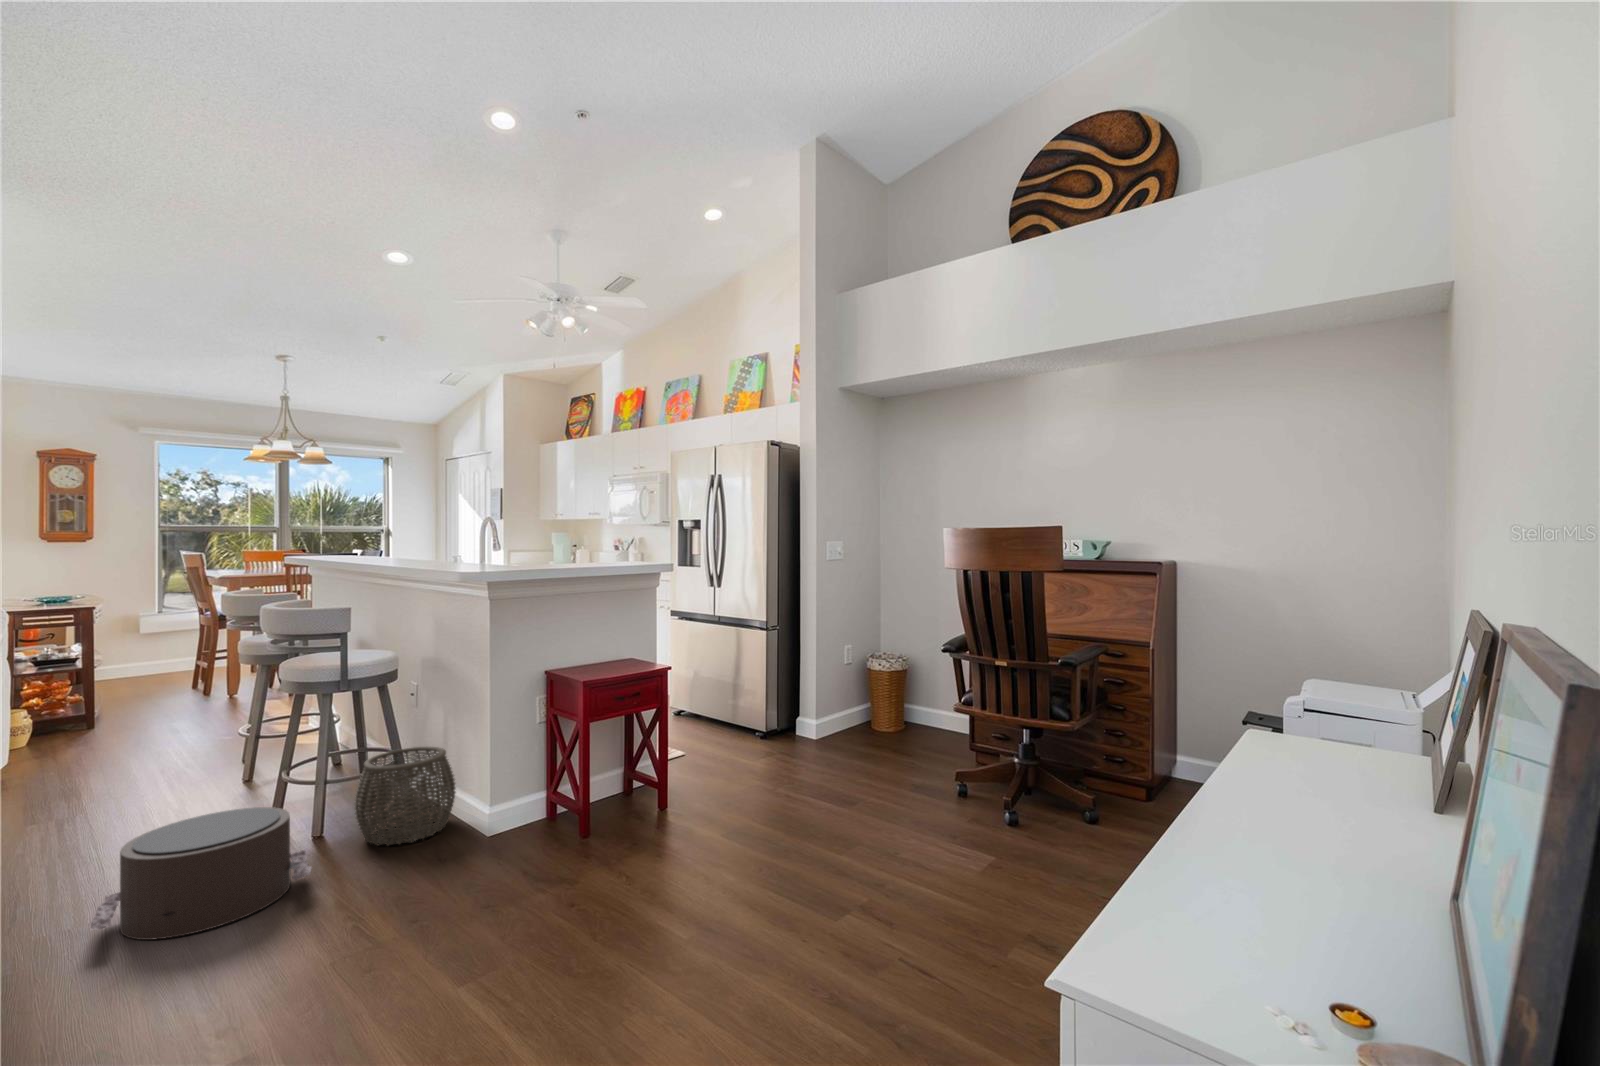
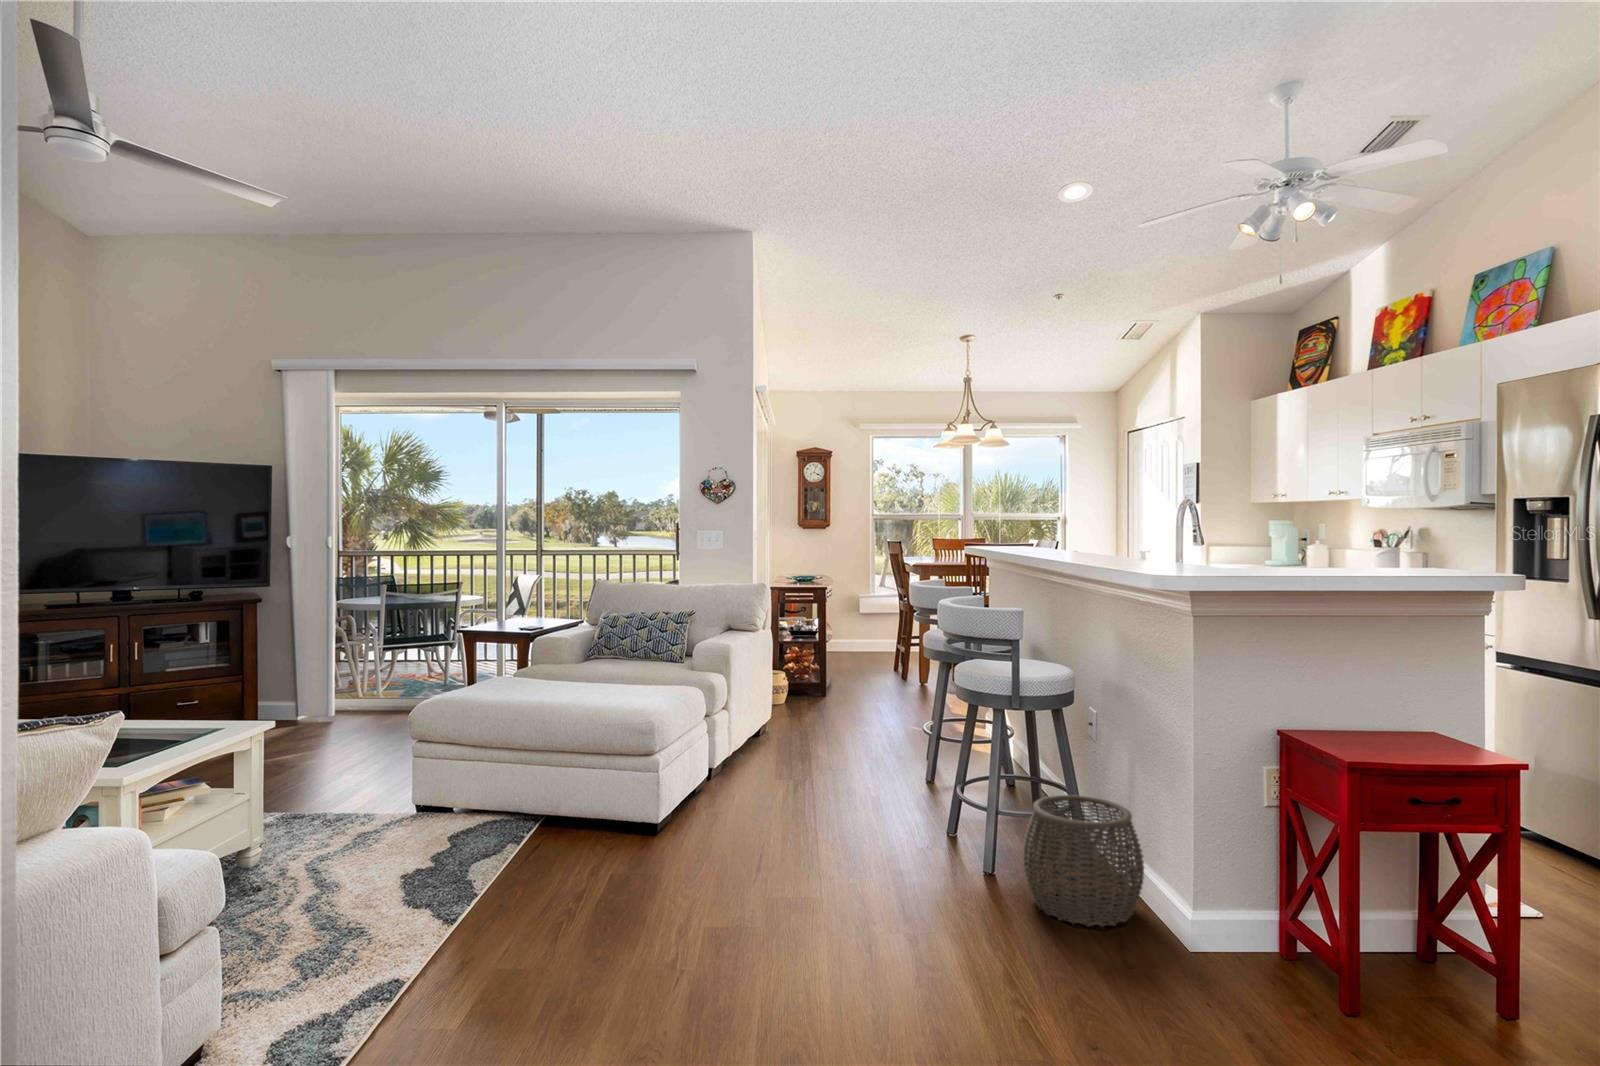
pouf: present [91,807,312,940] -> none [789,820,976,959]

